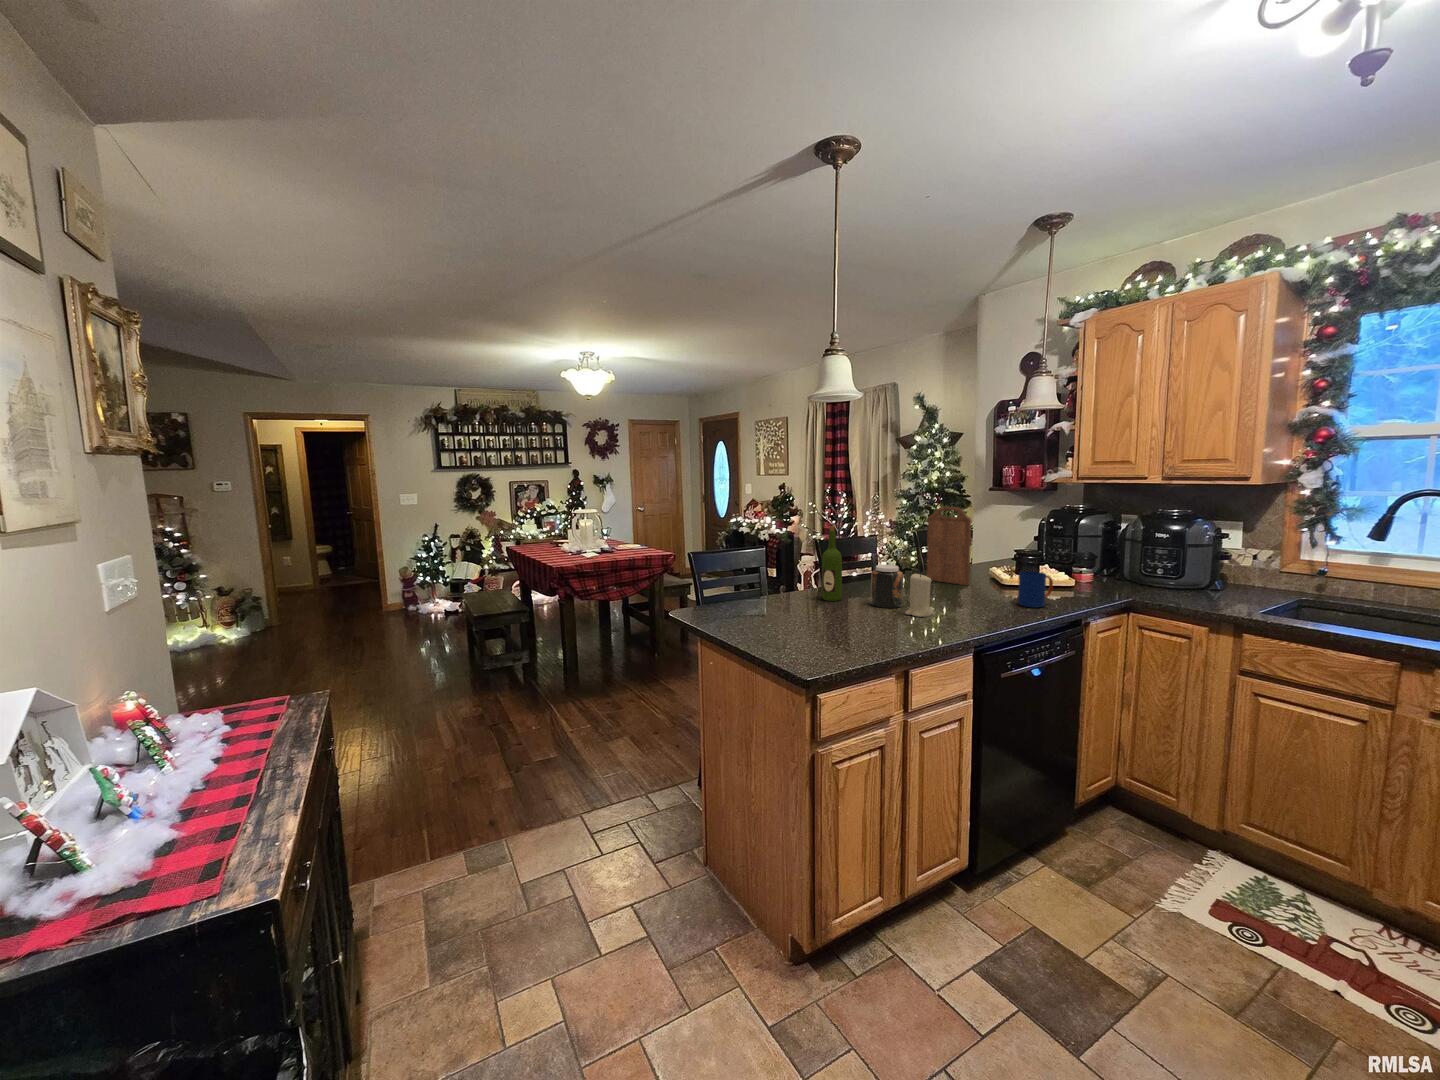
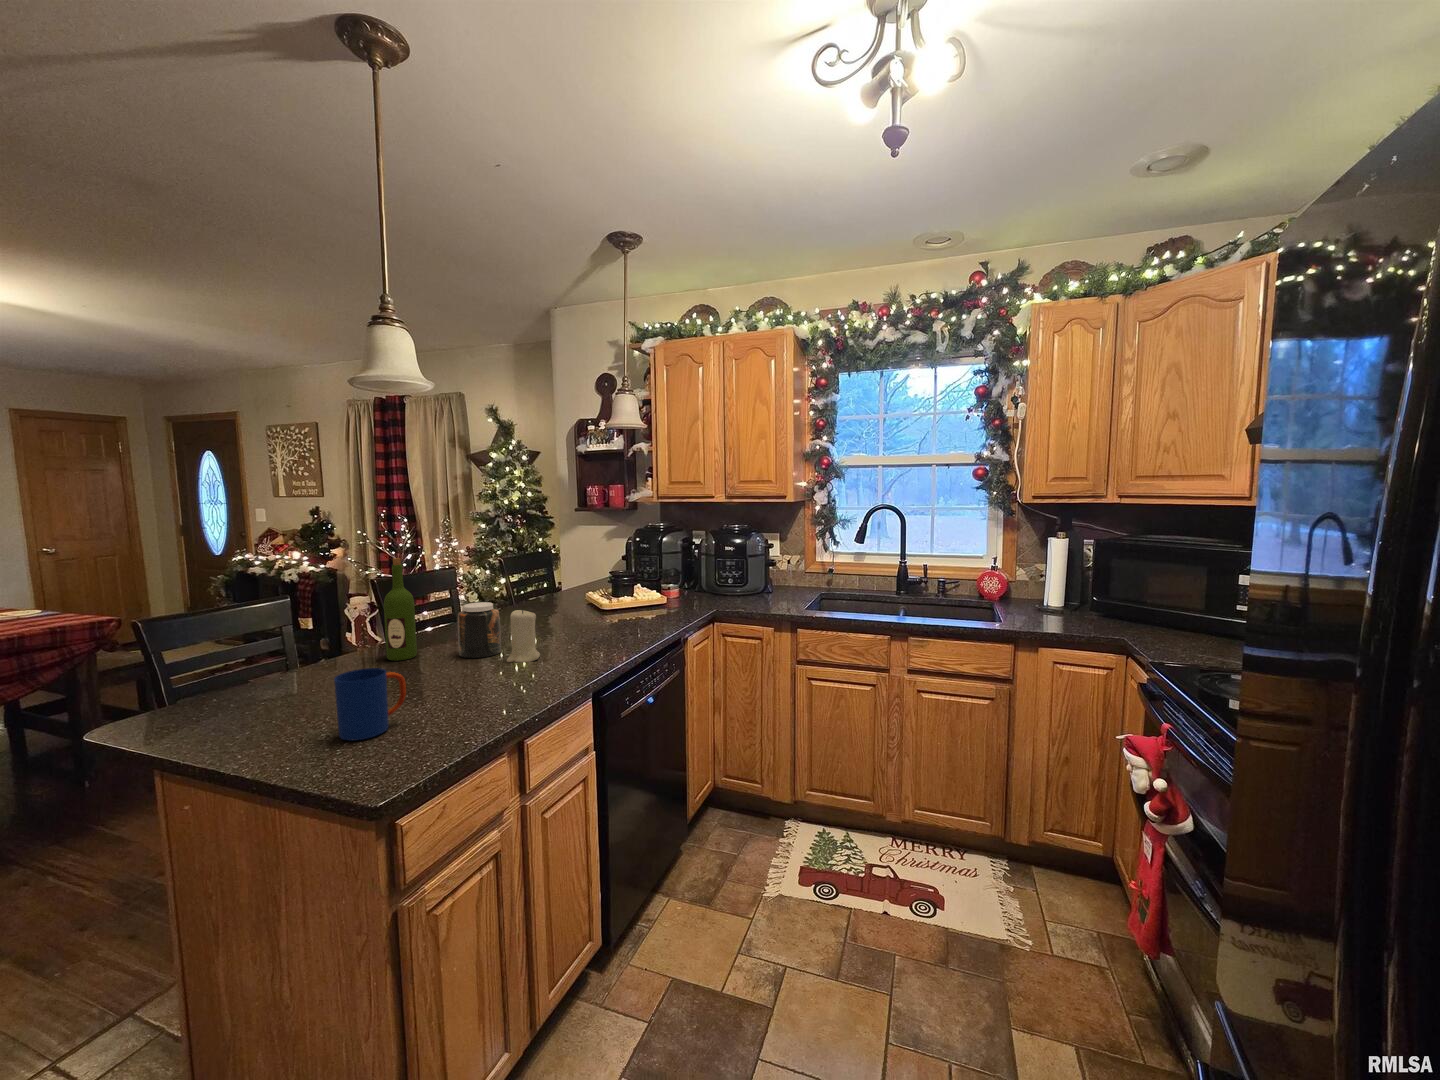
cutting board: present [926,507,971,585] -> none [519,528,570,615]
mug: present [1018,571,1053,608] -> present [334,668,406,741]

